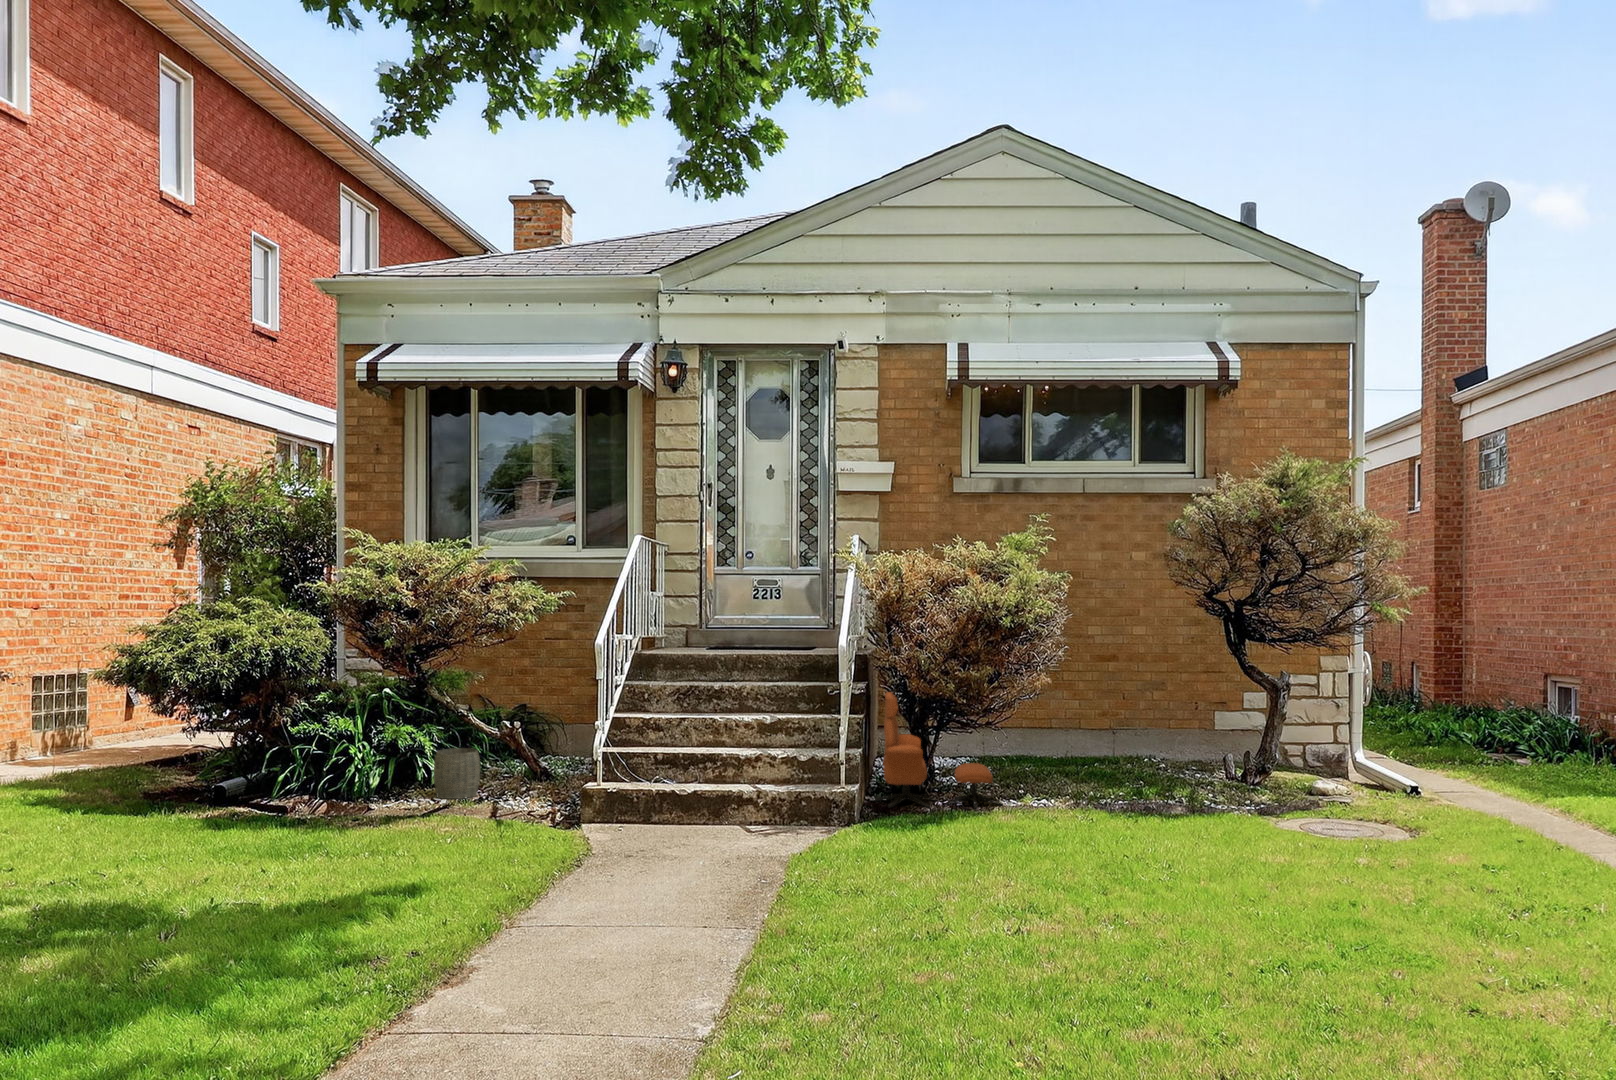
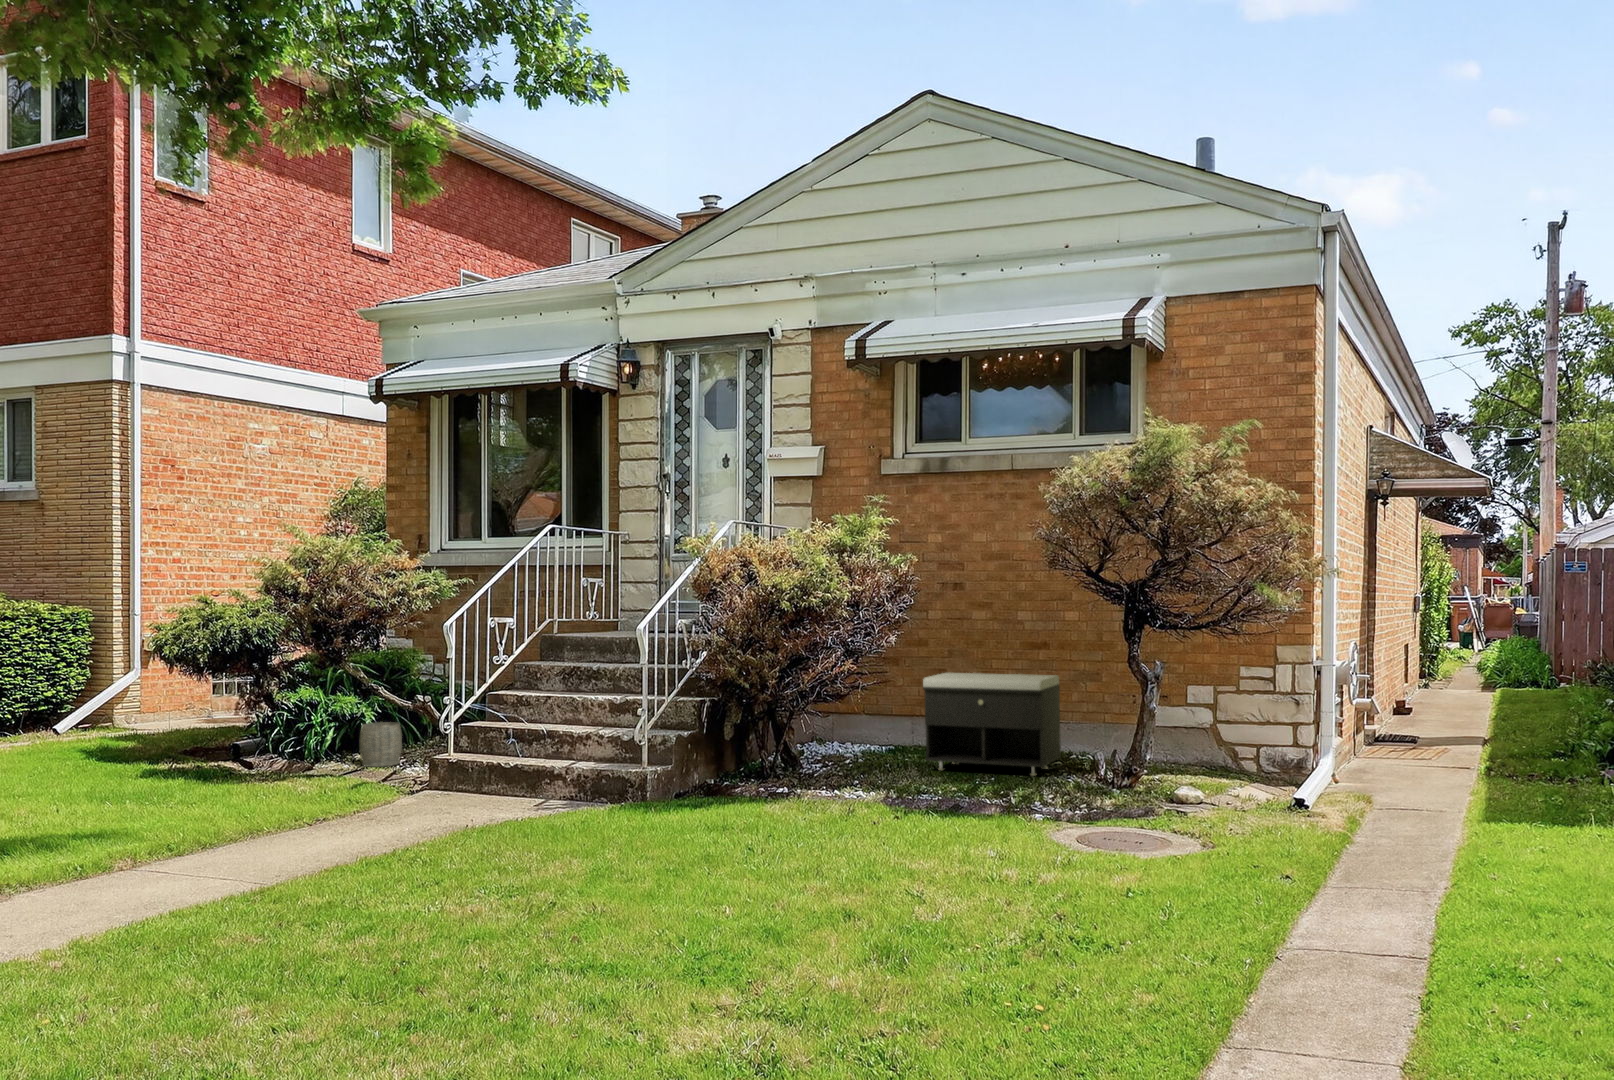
storage bench: none [1023,683,1144,779] -> present [923,673,1061,776]
lounge chair: present [874,692,1002,809] -> none [710,676,833,795]

